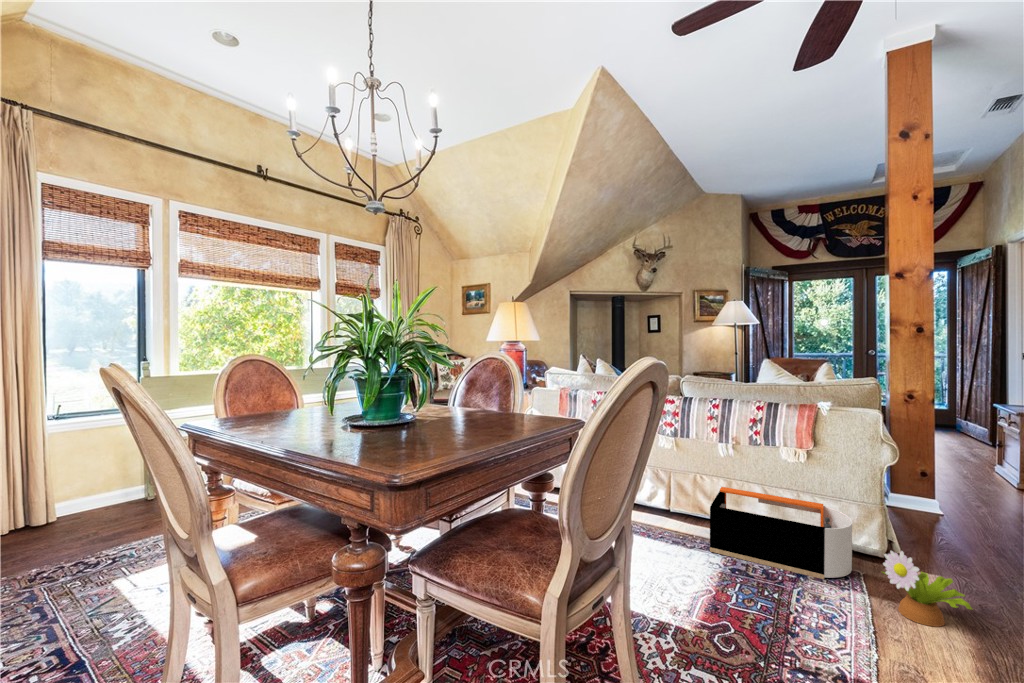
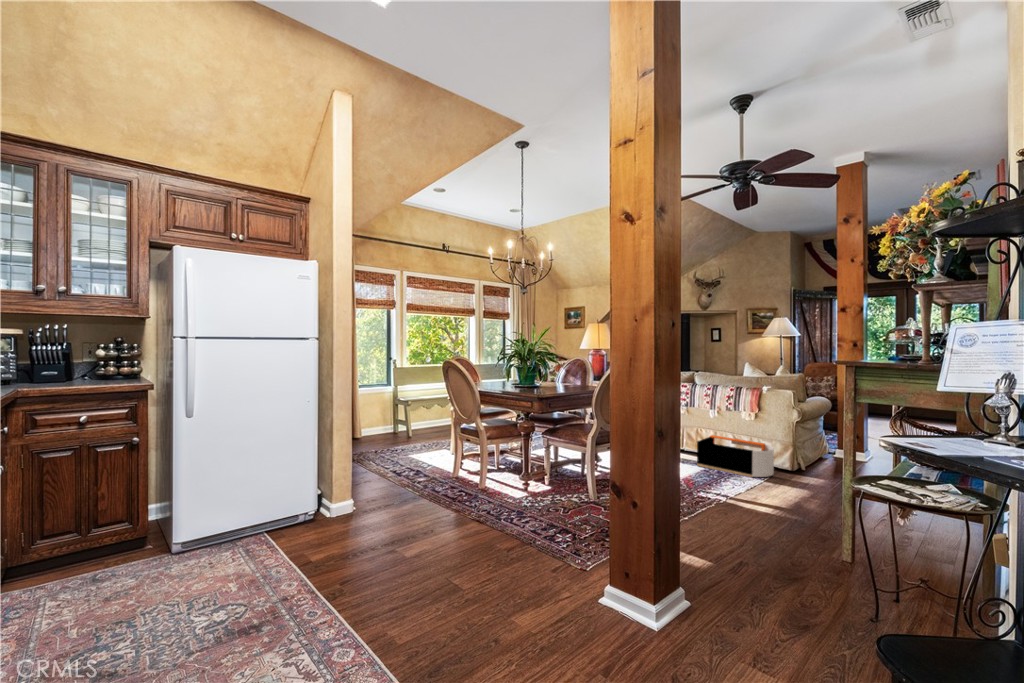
decorative plant: present [883,551,972,627] -> none [772,456,808,492]

